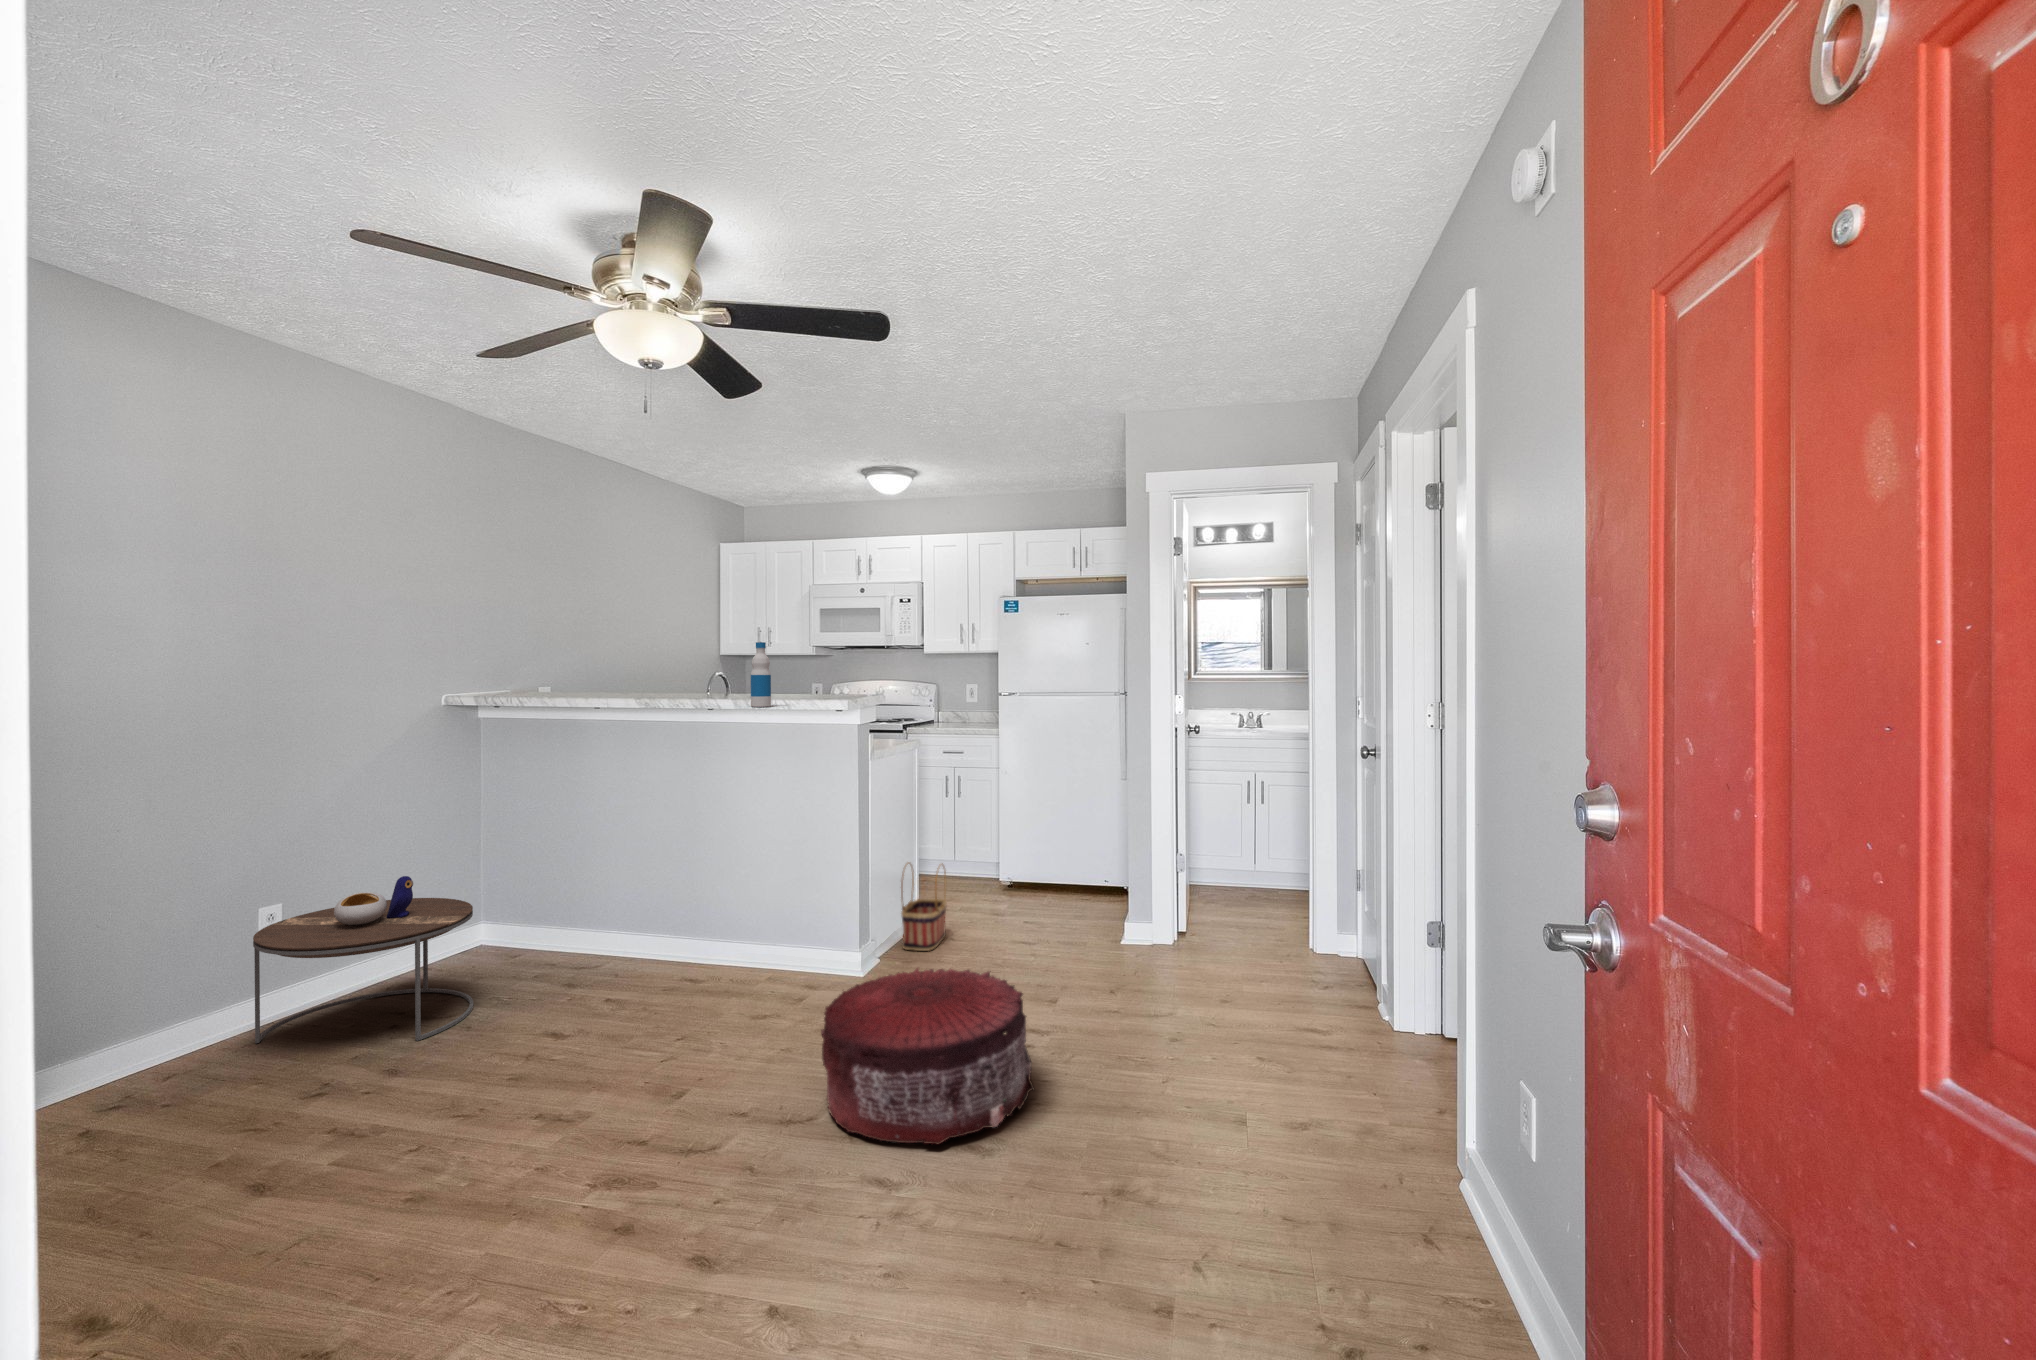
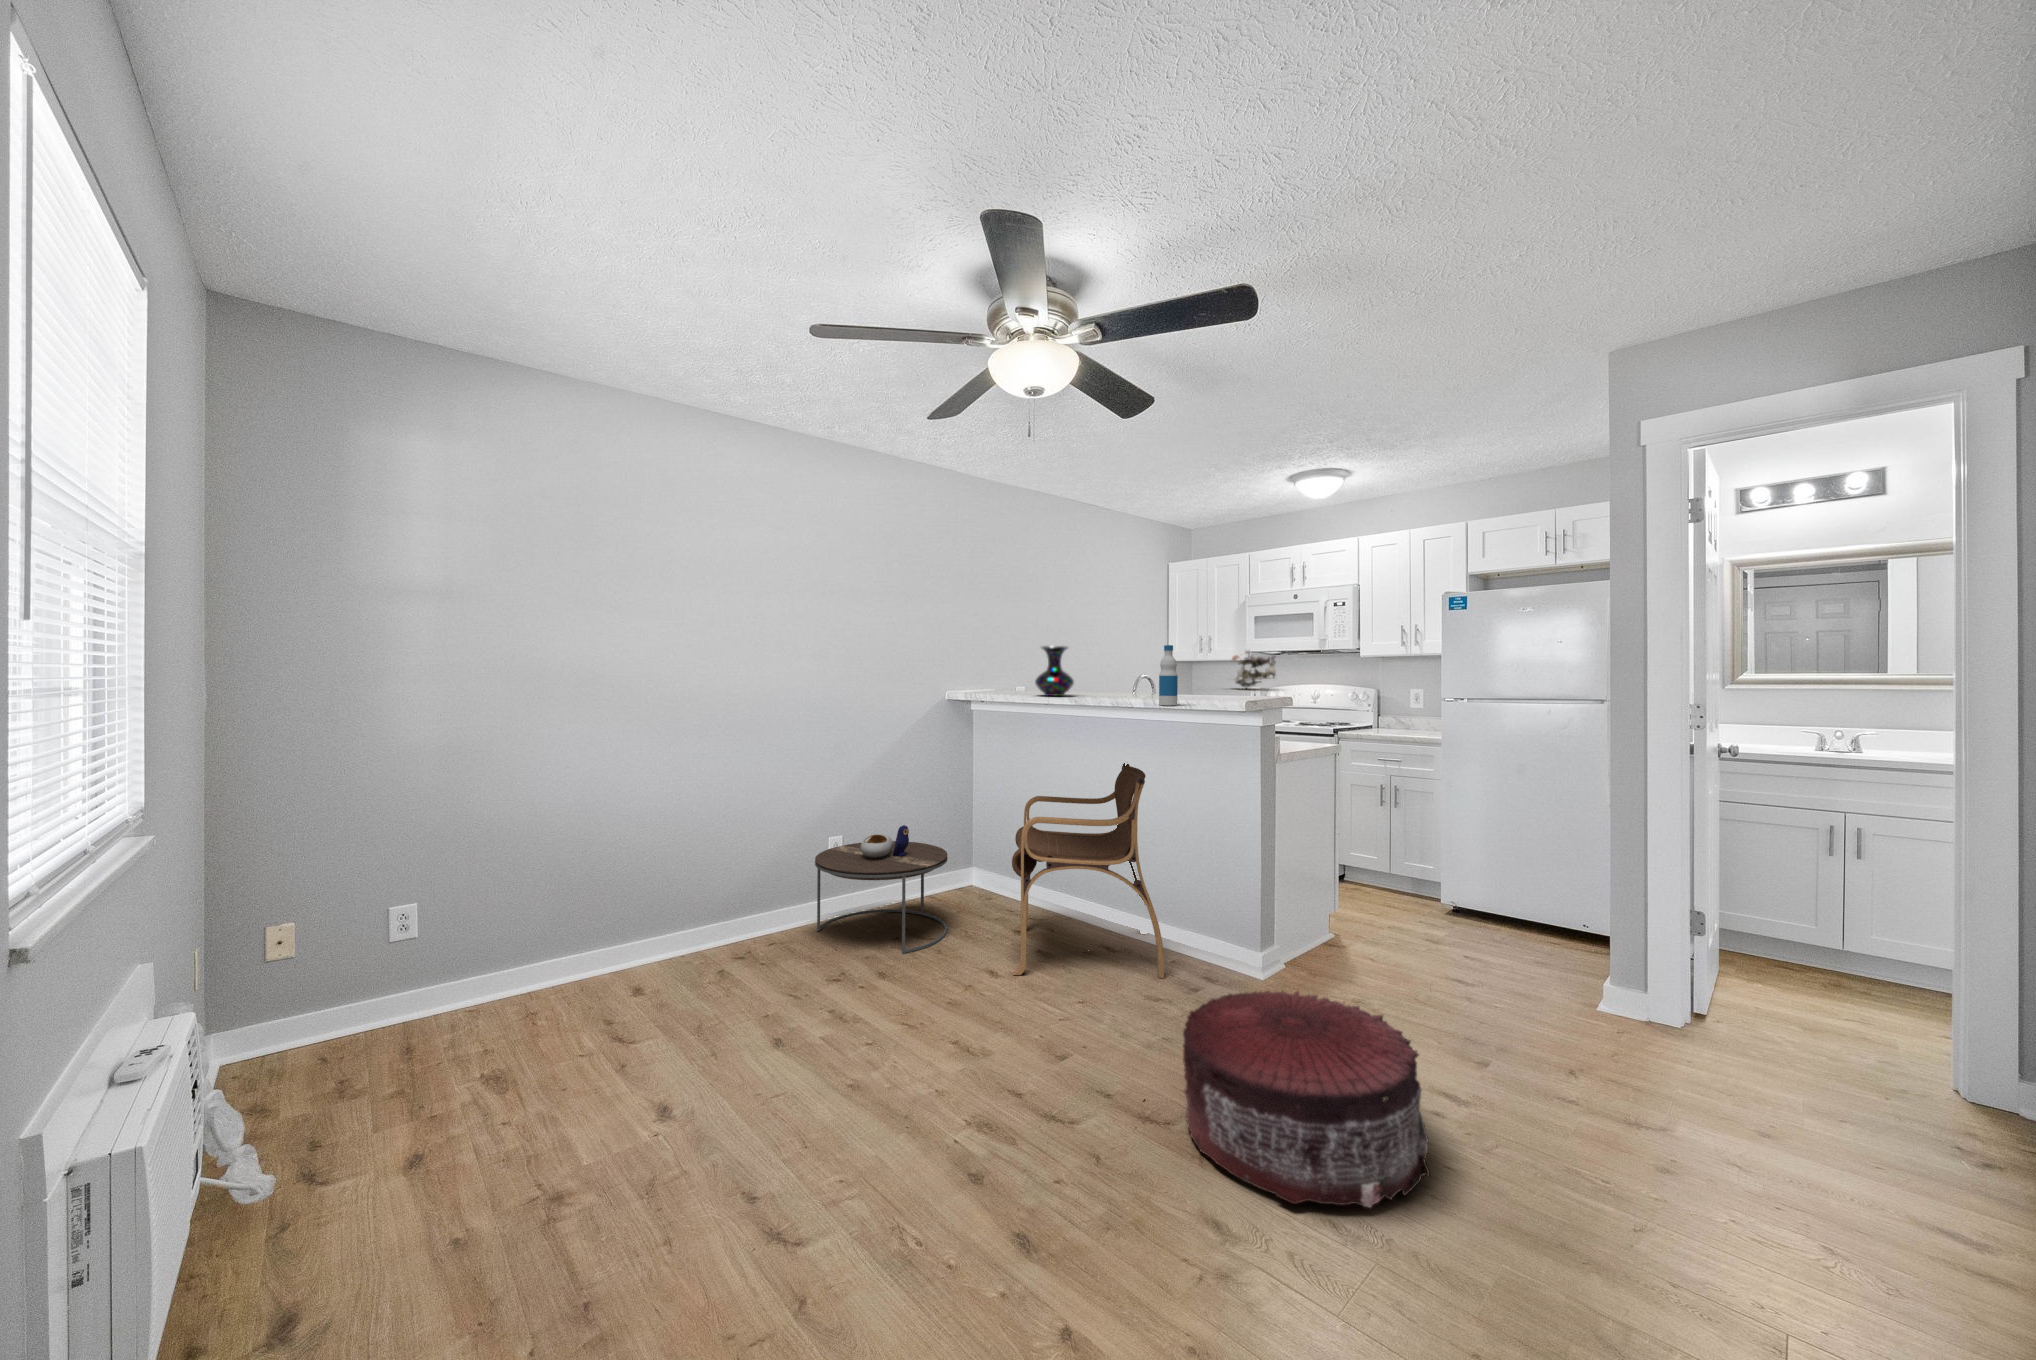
vase: none [583,641,635,700] -> present [1035,646,1074,696]
flower arrangement: none [786,641,844,687] -> present [1232,651,1276,687]
armchair: none [570,771,765,1031] -> present [1012,763,1164,978]
basket: present [901,863,947,951] -> none [1312,870,1365,967]

